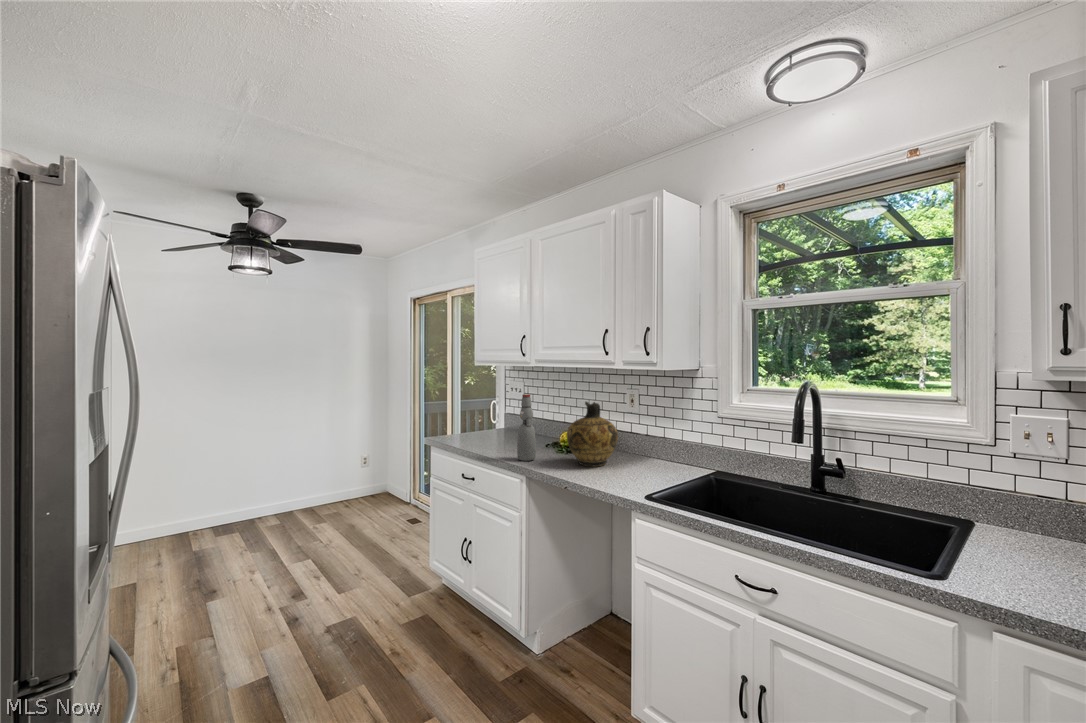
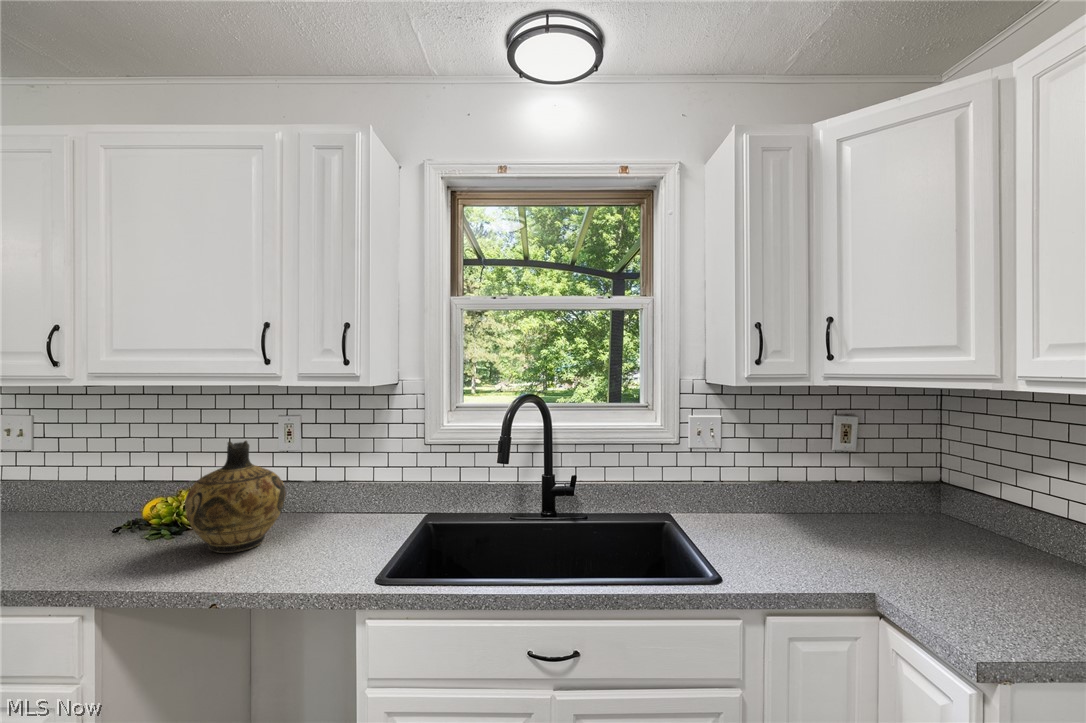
bottle: present [517,394,536,461] -> none [58,439,106,576]

